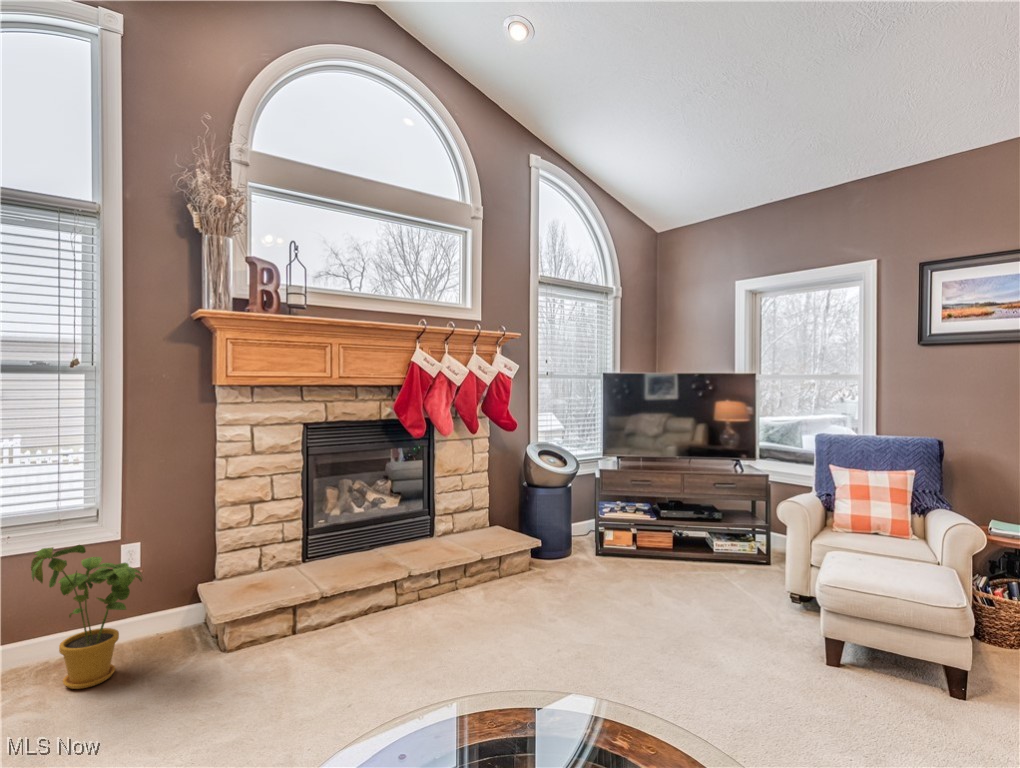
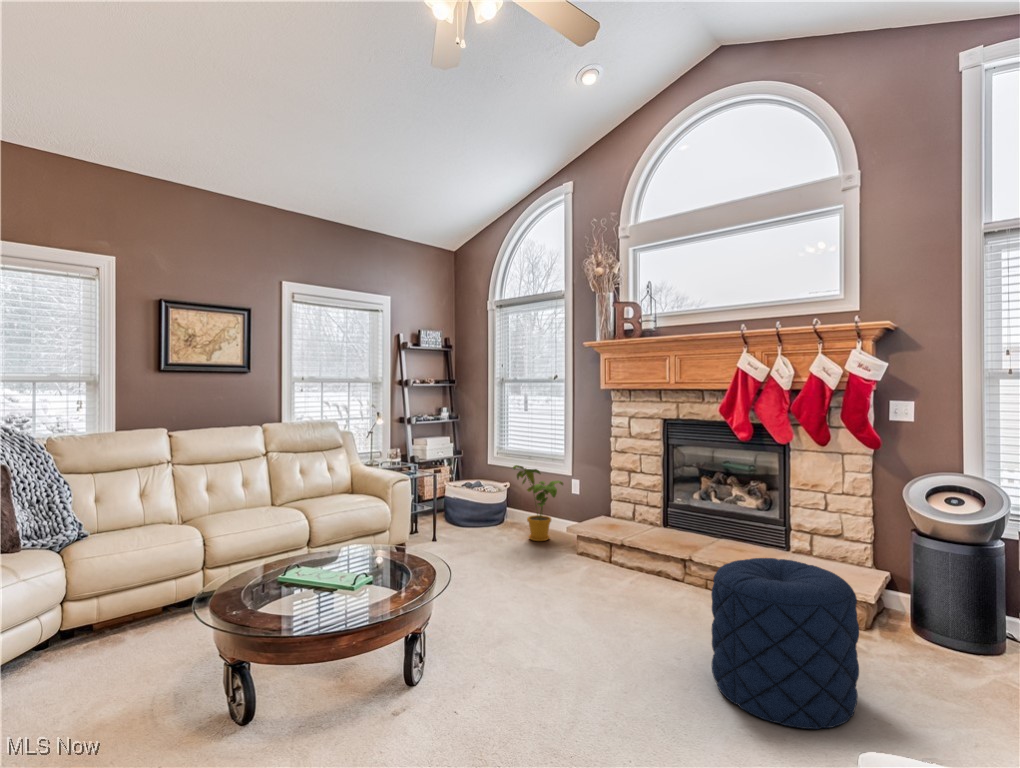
pouf: none [569,518,672,641] -> present [711,558,859,729]

